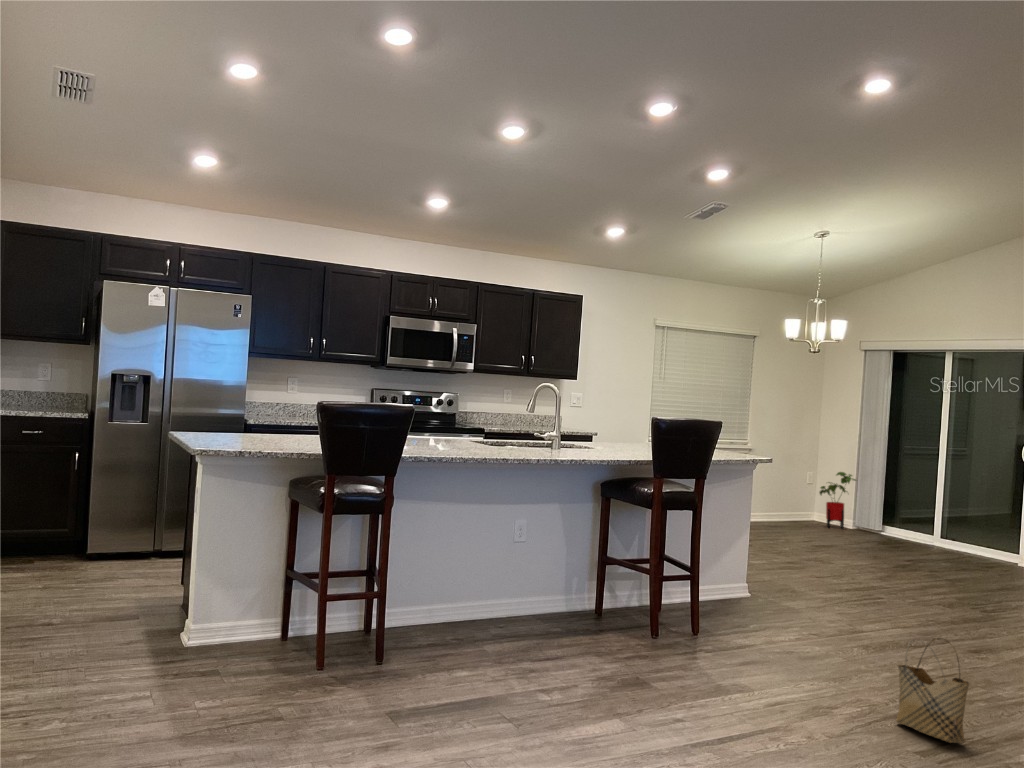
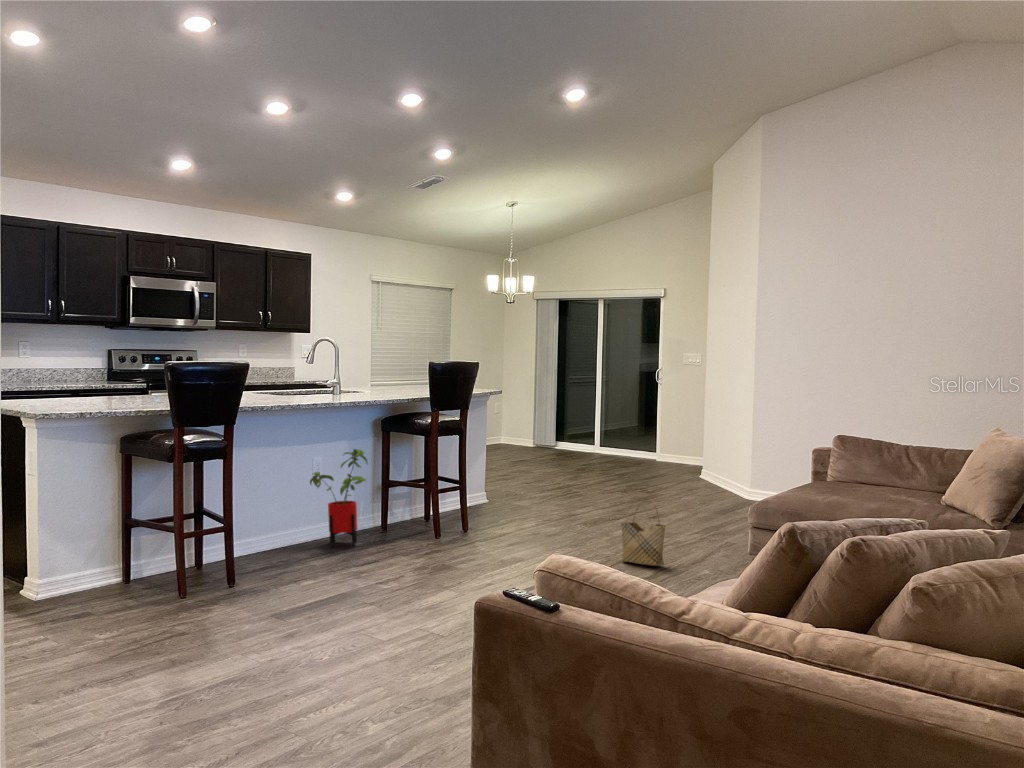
house plant: present [820,472,856,529] -> present [310,449,368,548]

